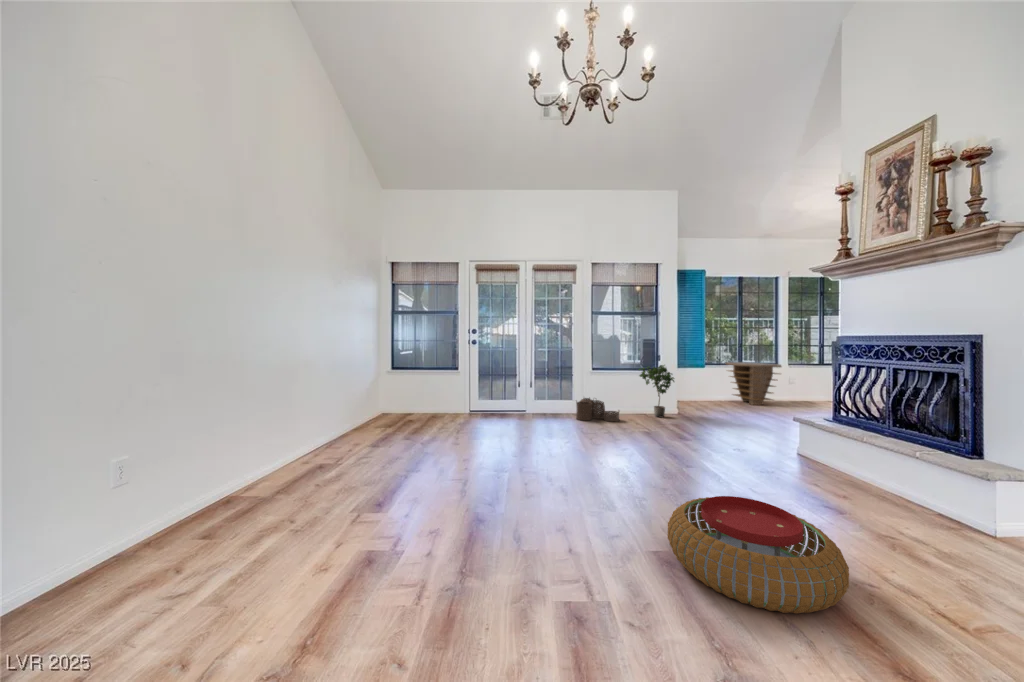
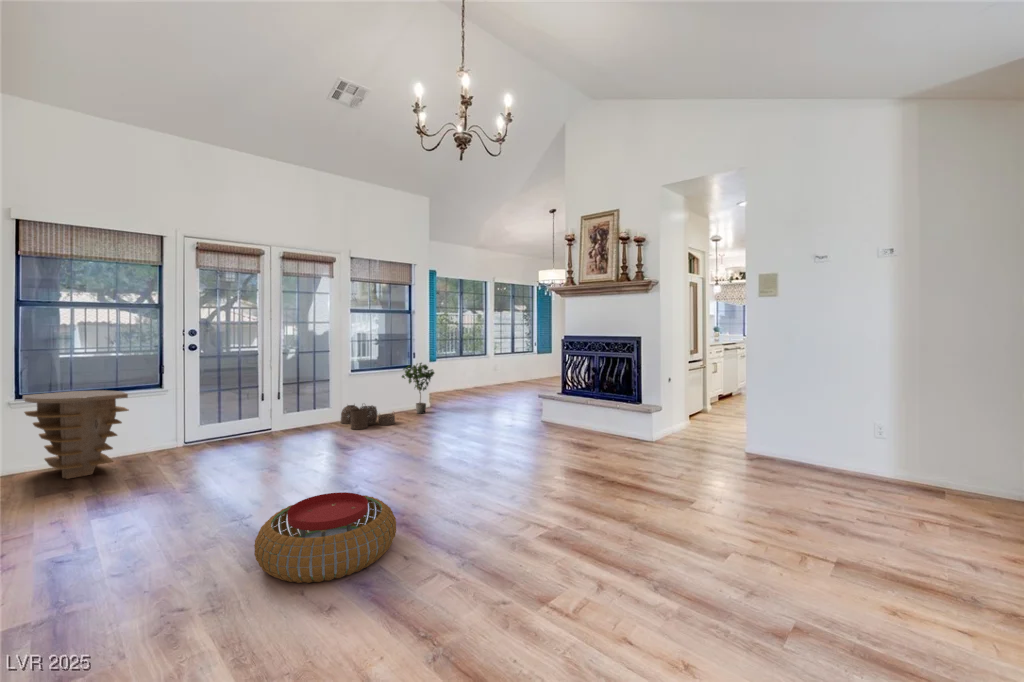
side table: present [726,362,781,405] -> present [23,390,129,479]
pouf: present [668,496,849,614] -> present [254,492,396,583]

